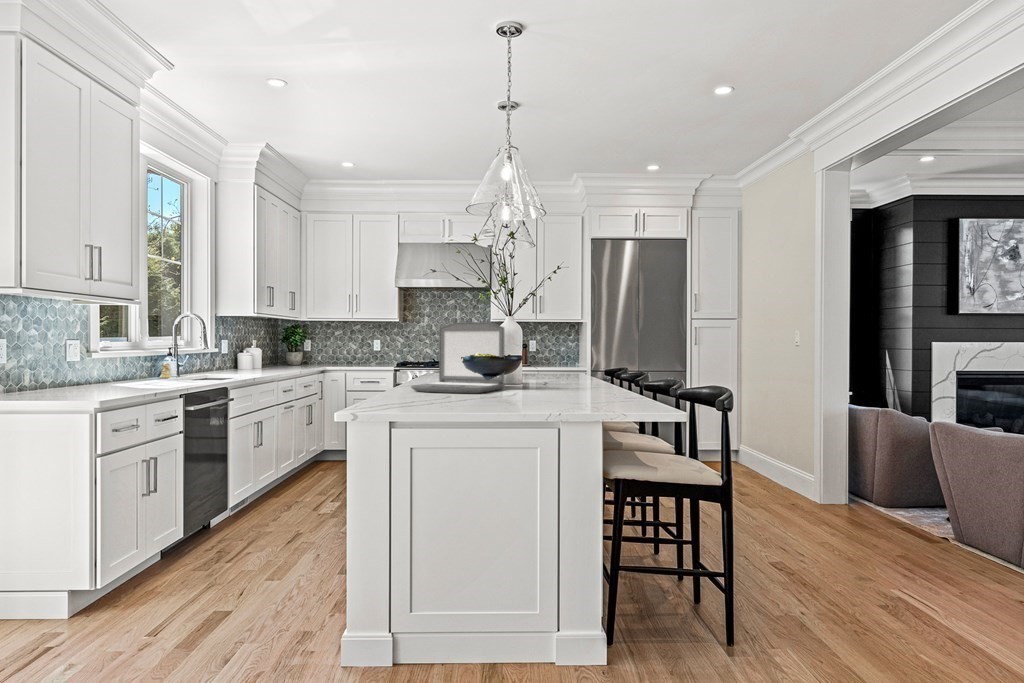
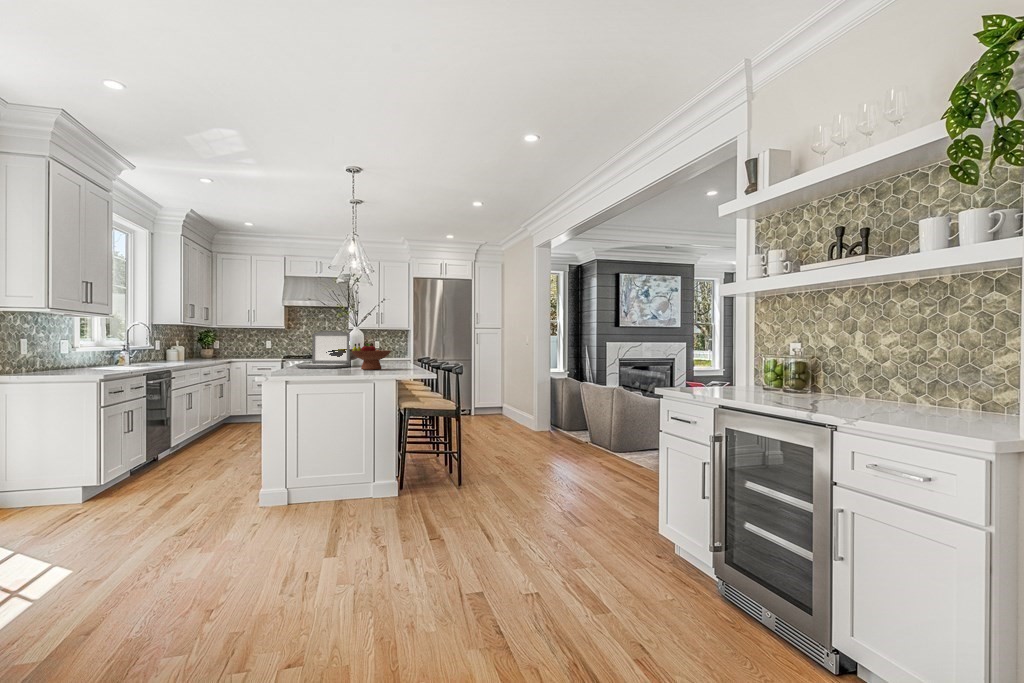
fruit bowl: none [512,345,592,400] -> present [351,343,391,370]

